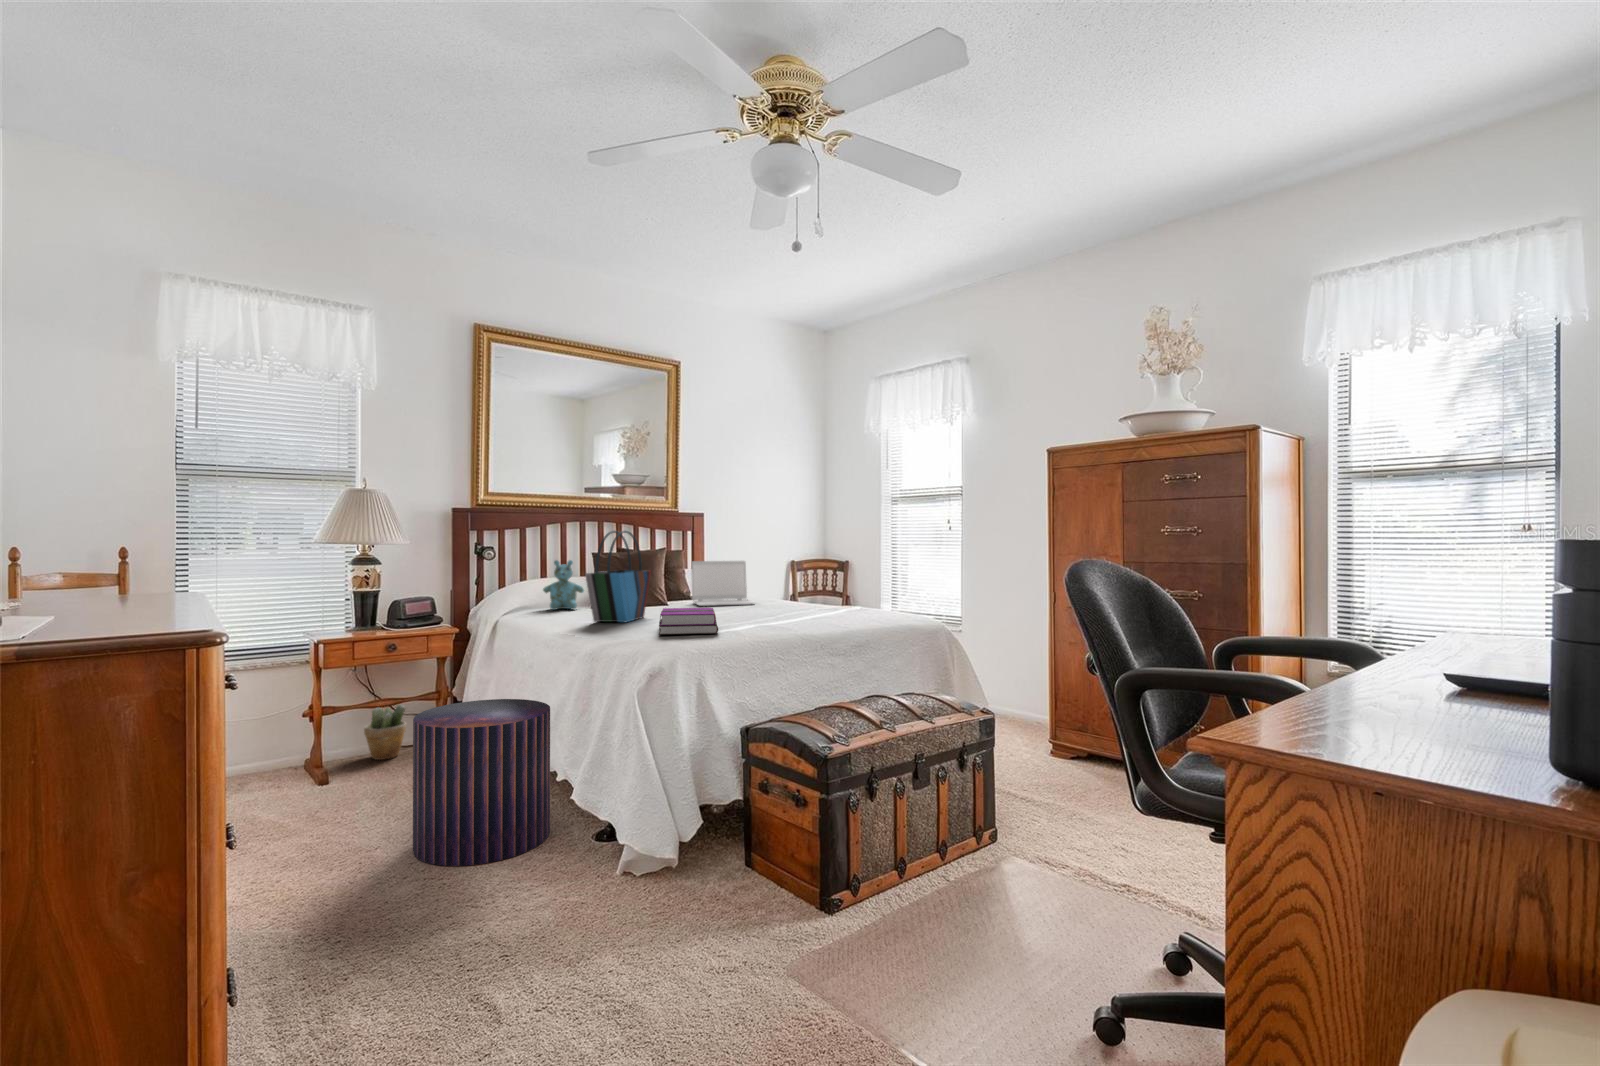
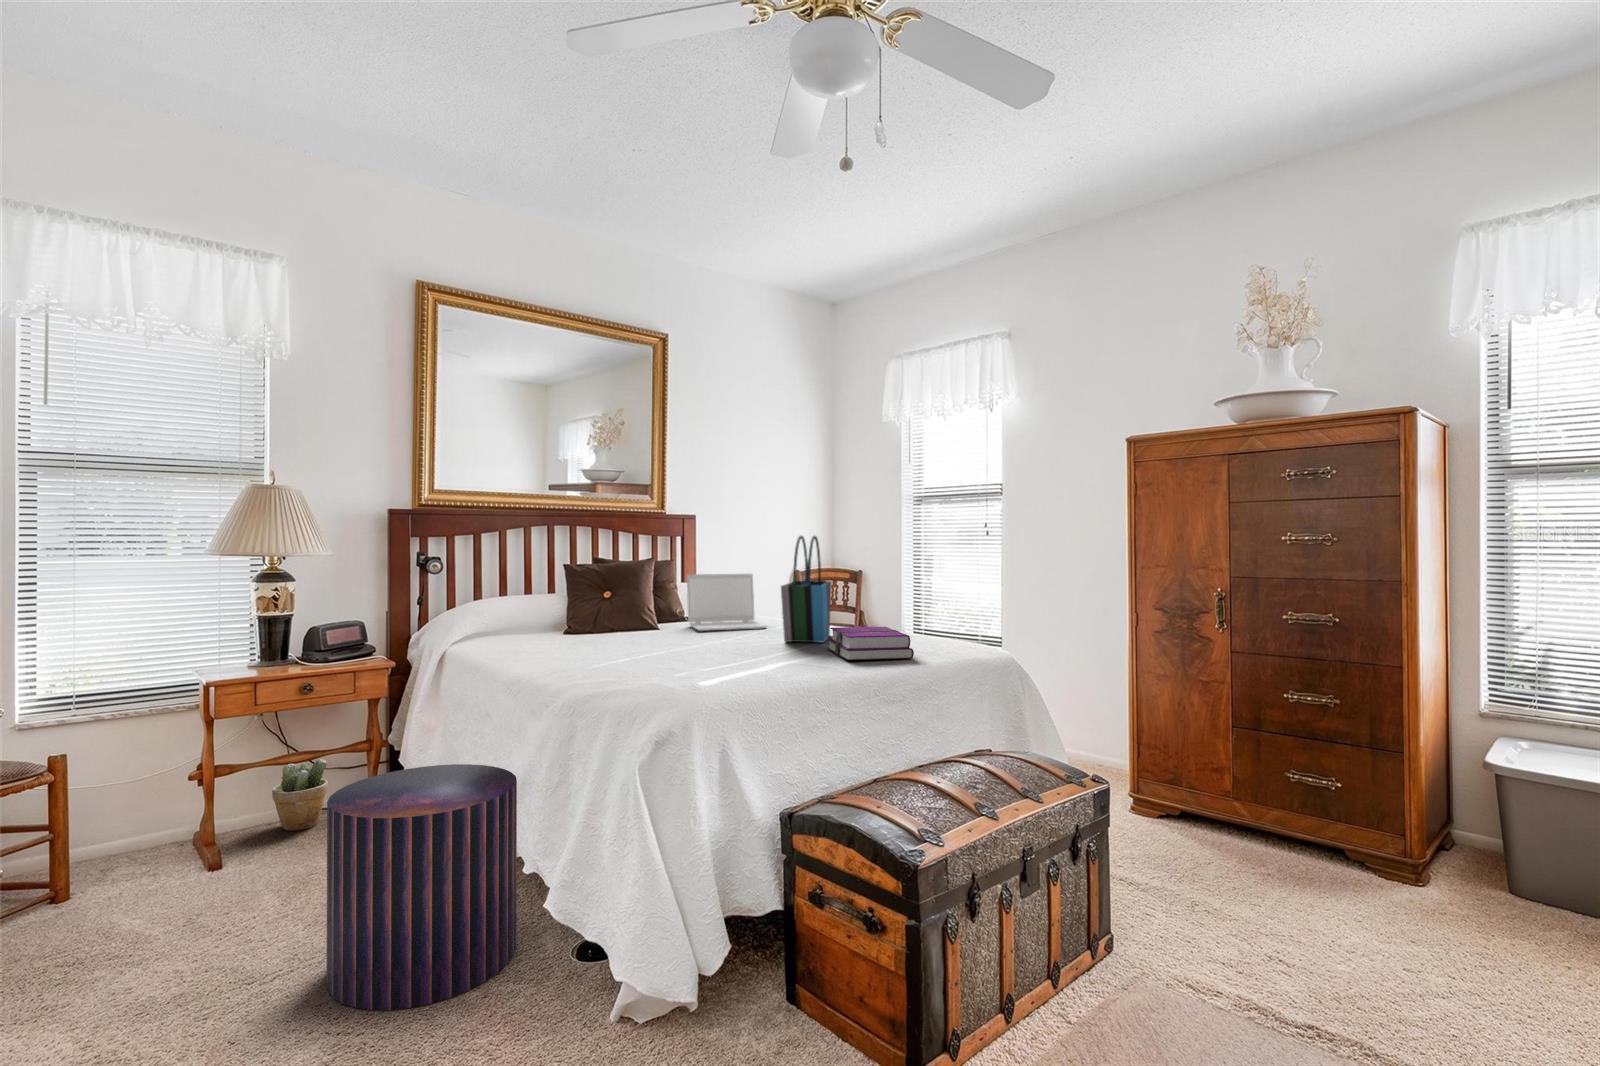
tote bag: present [585,531,651,622] -> present [781,536,832,643]
stuffed bear: present [543,560,584,610] -> none [502,574,555,637]
hardback book: present [659,608,718,635] -> present [828,627,914,660]

